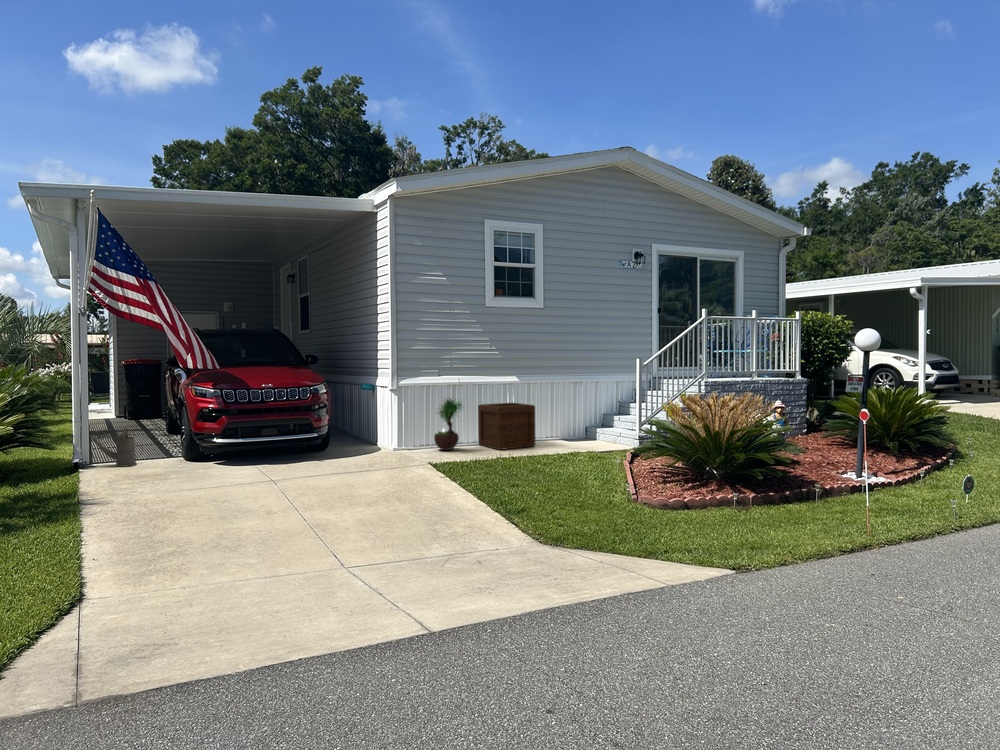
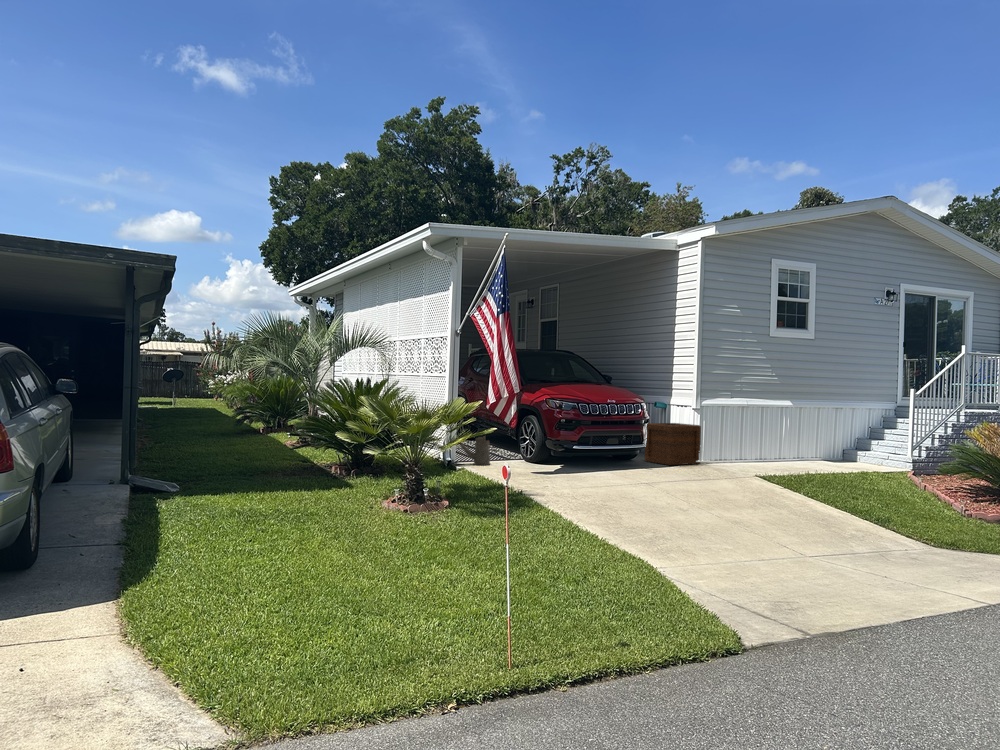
potted tree: present [434,399,462,450] -> none [730,413,761,464]
wooden crate: present [478,403,536,450] -> present [645,423,701,465]

